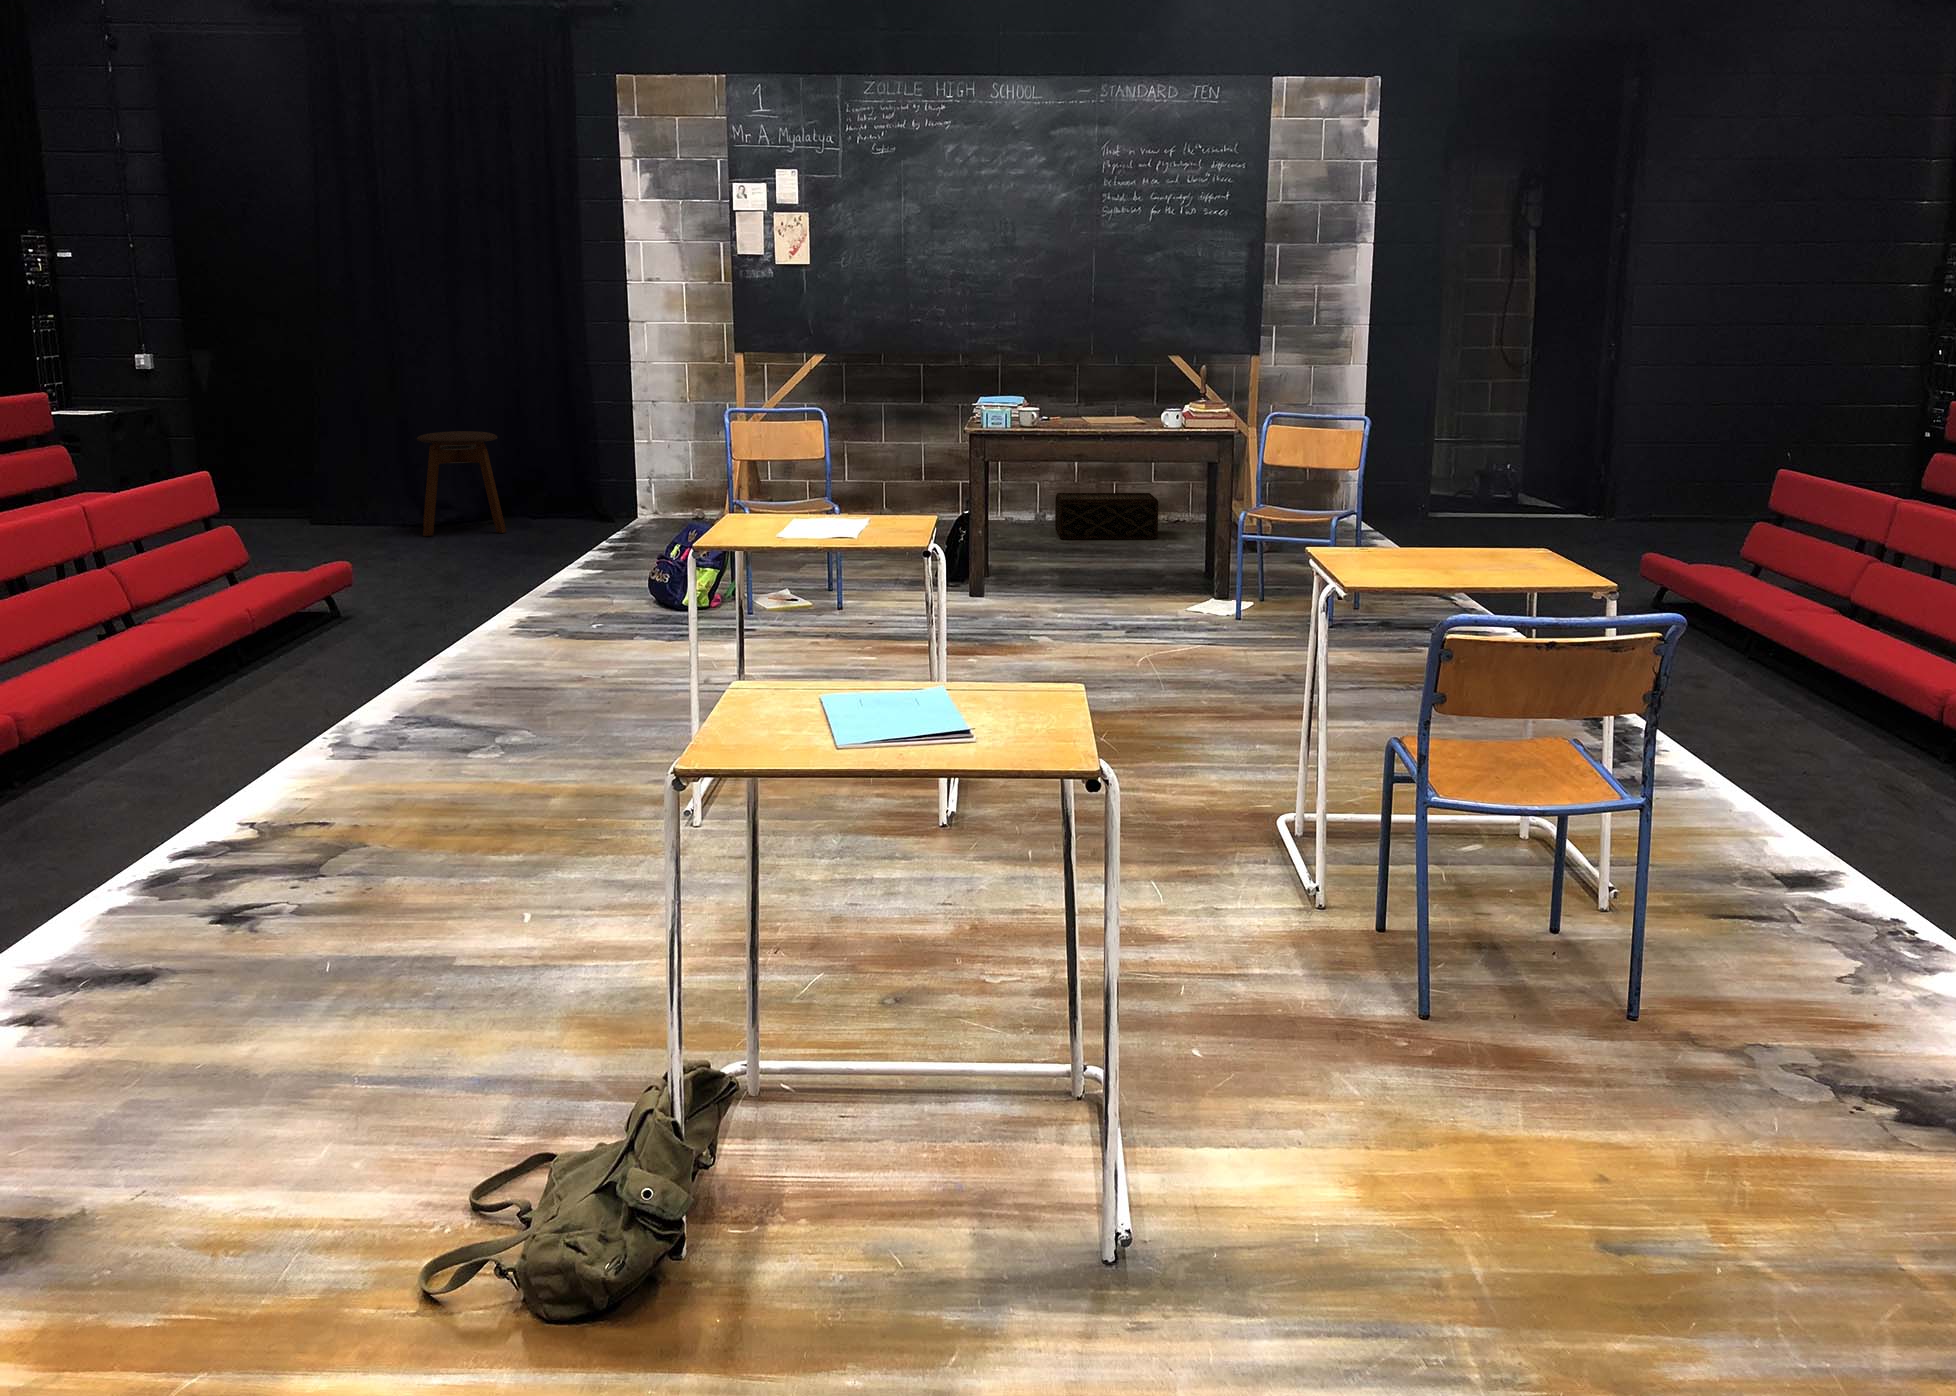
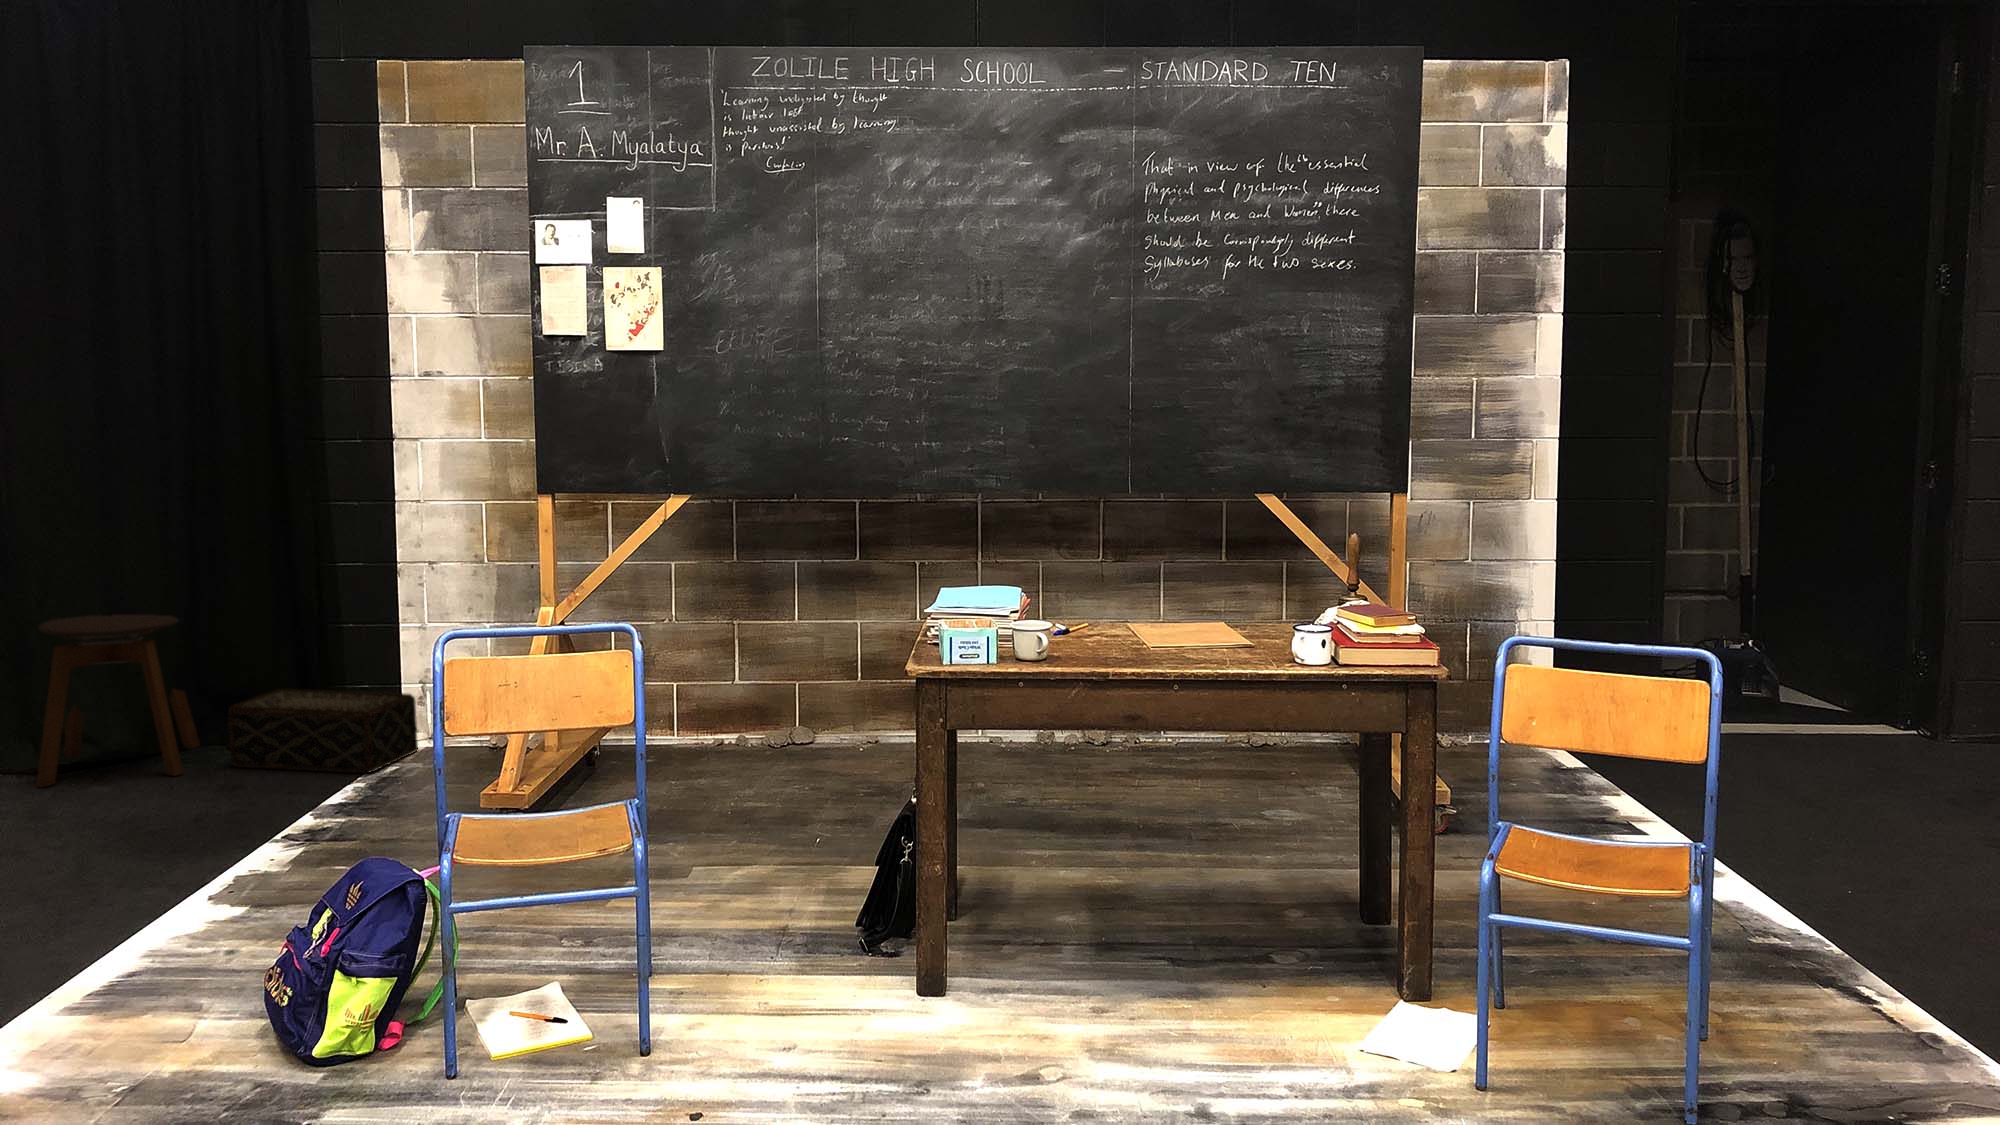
woven basket: present [1055,493,1159,539] -> present [228,689,418,773]

